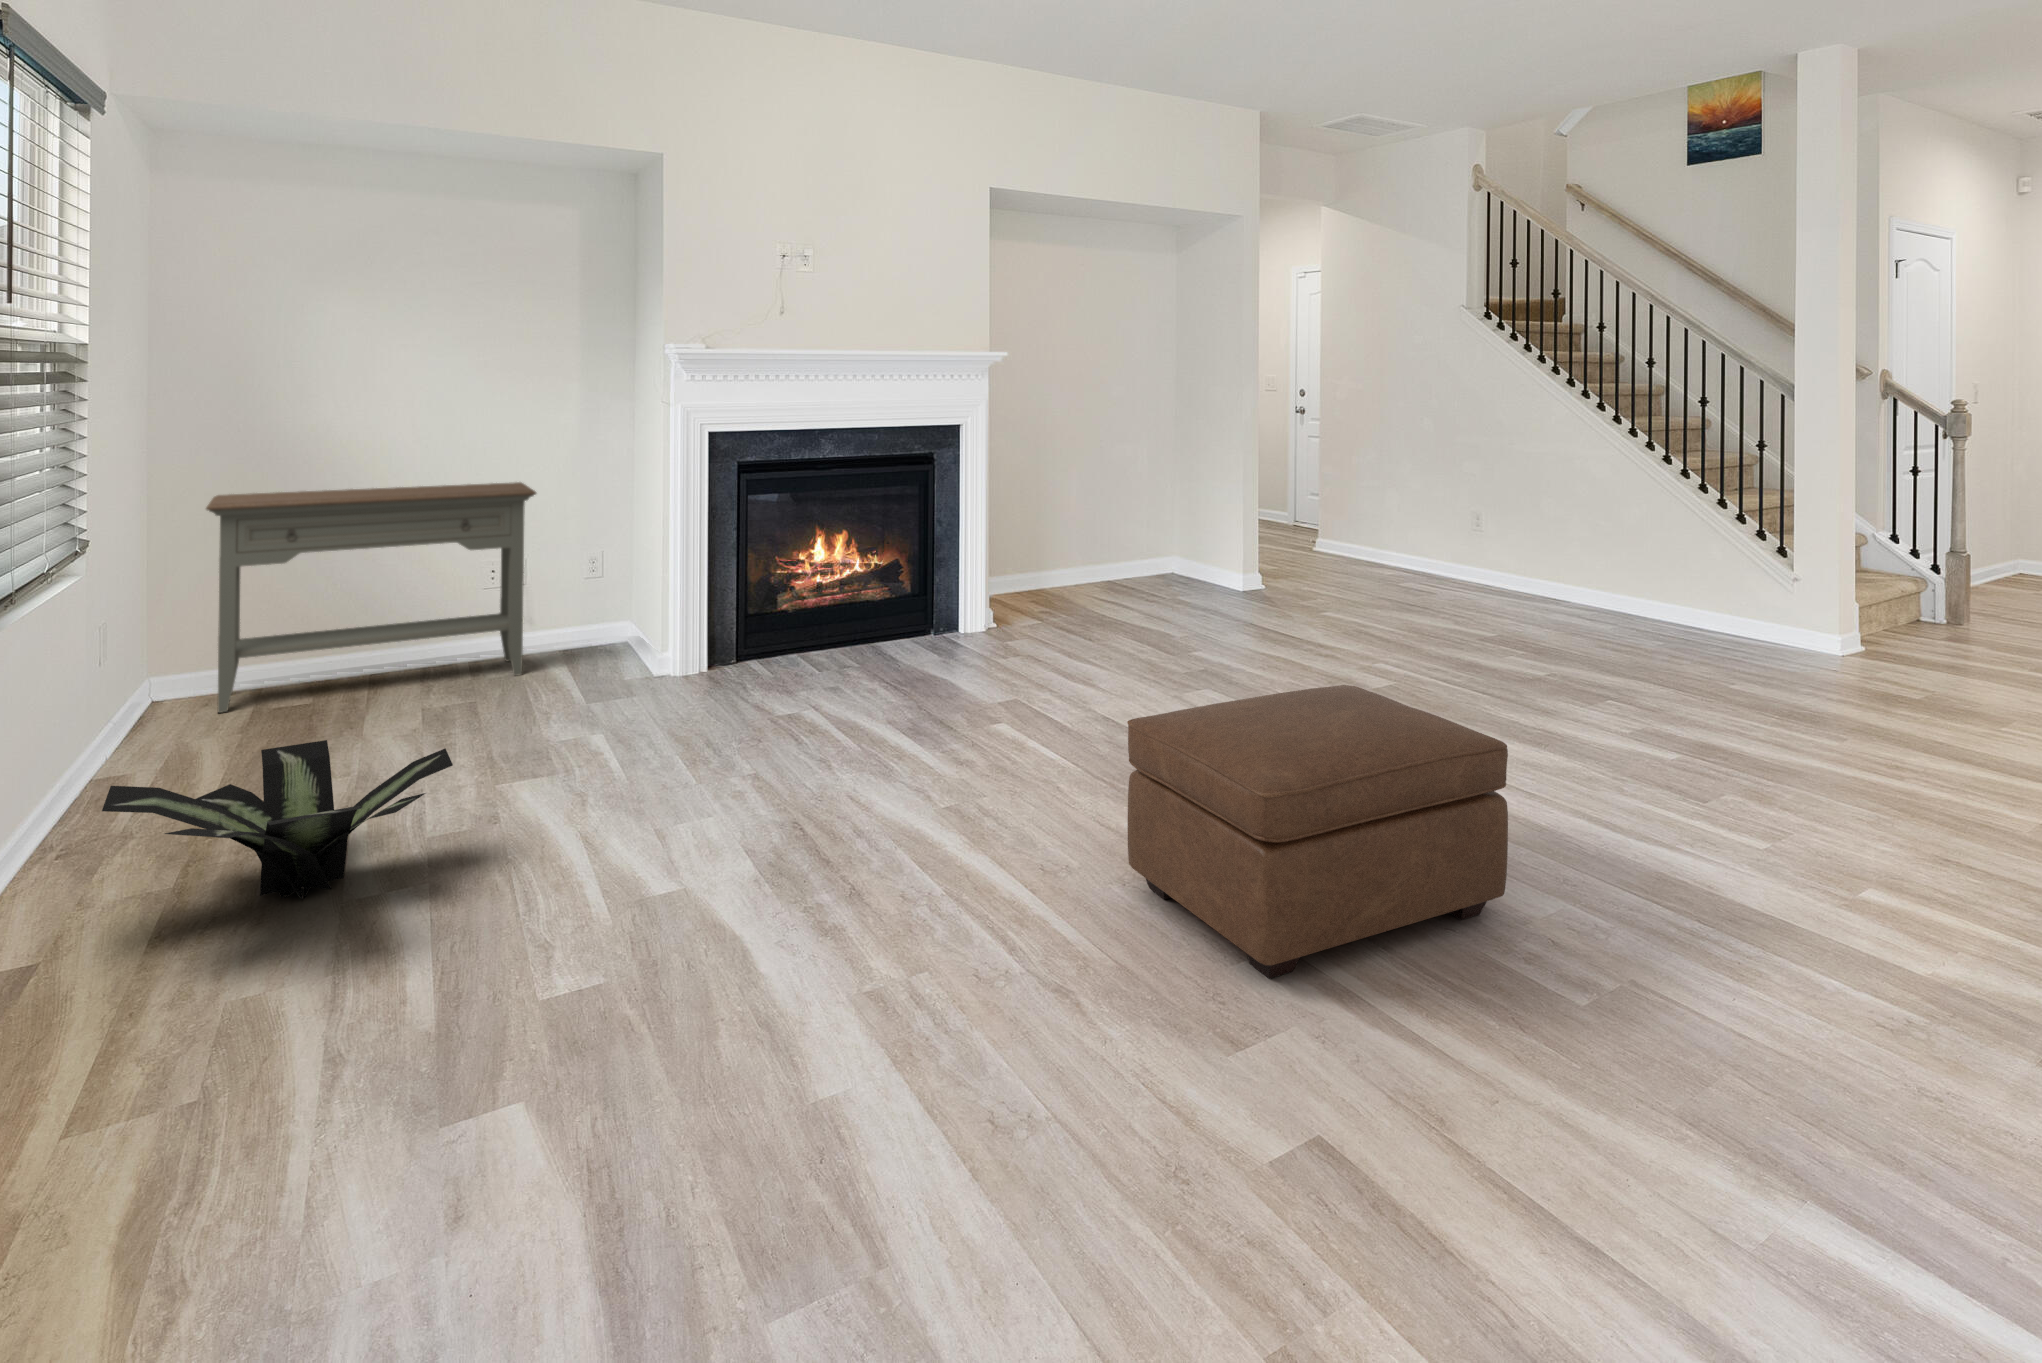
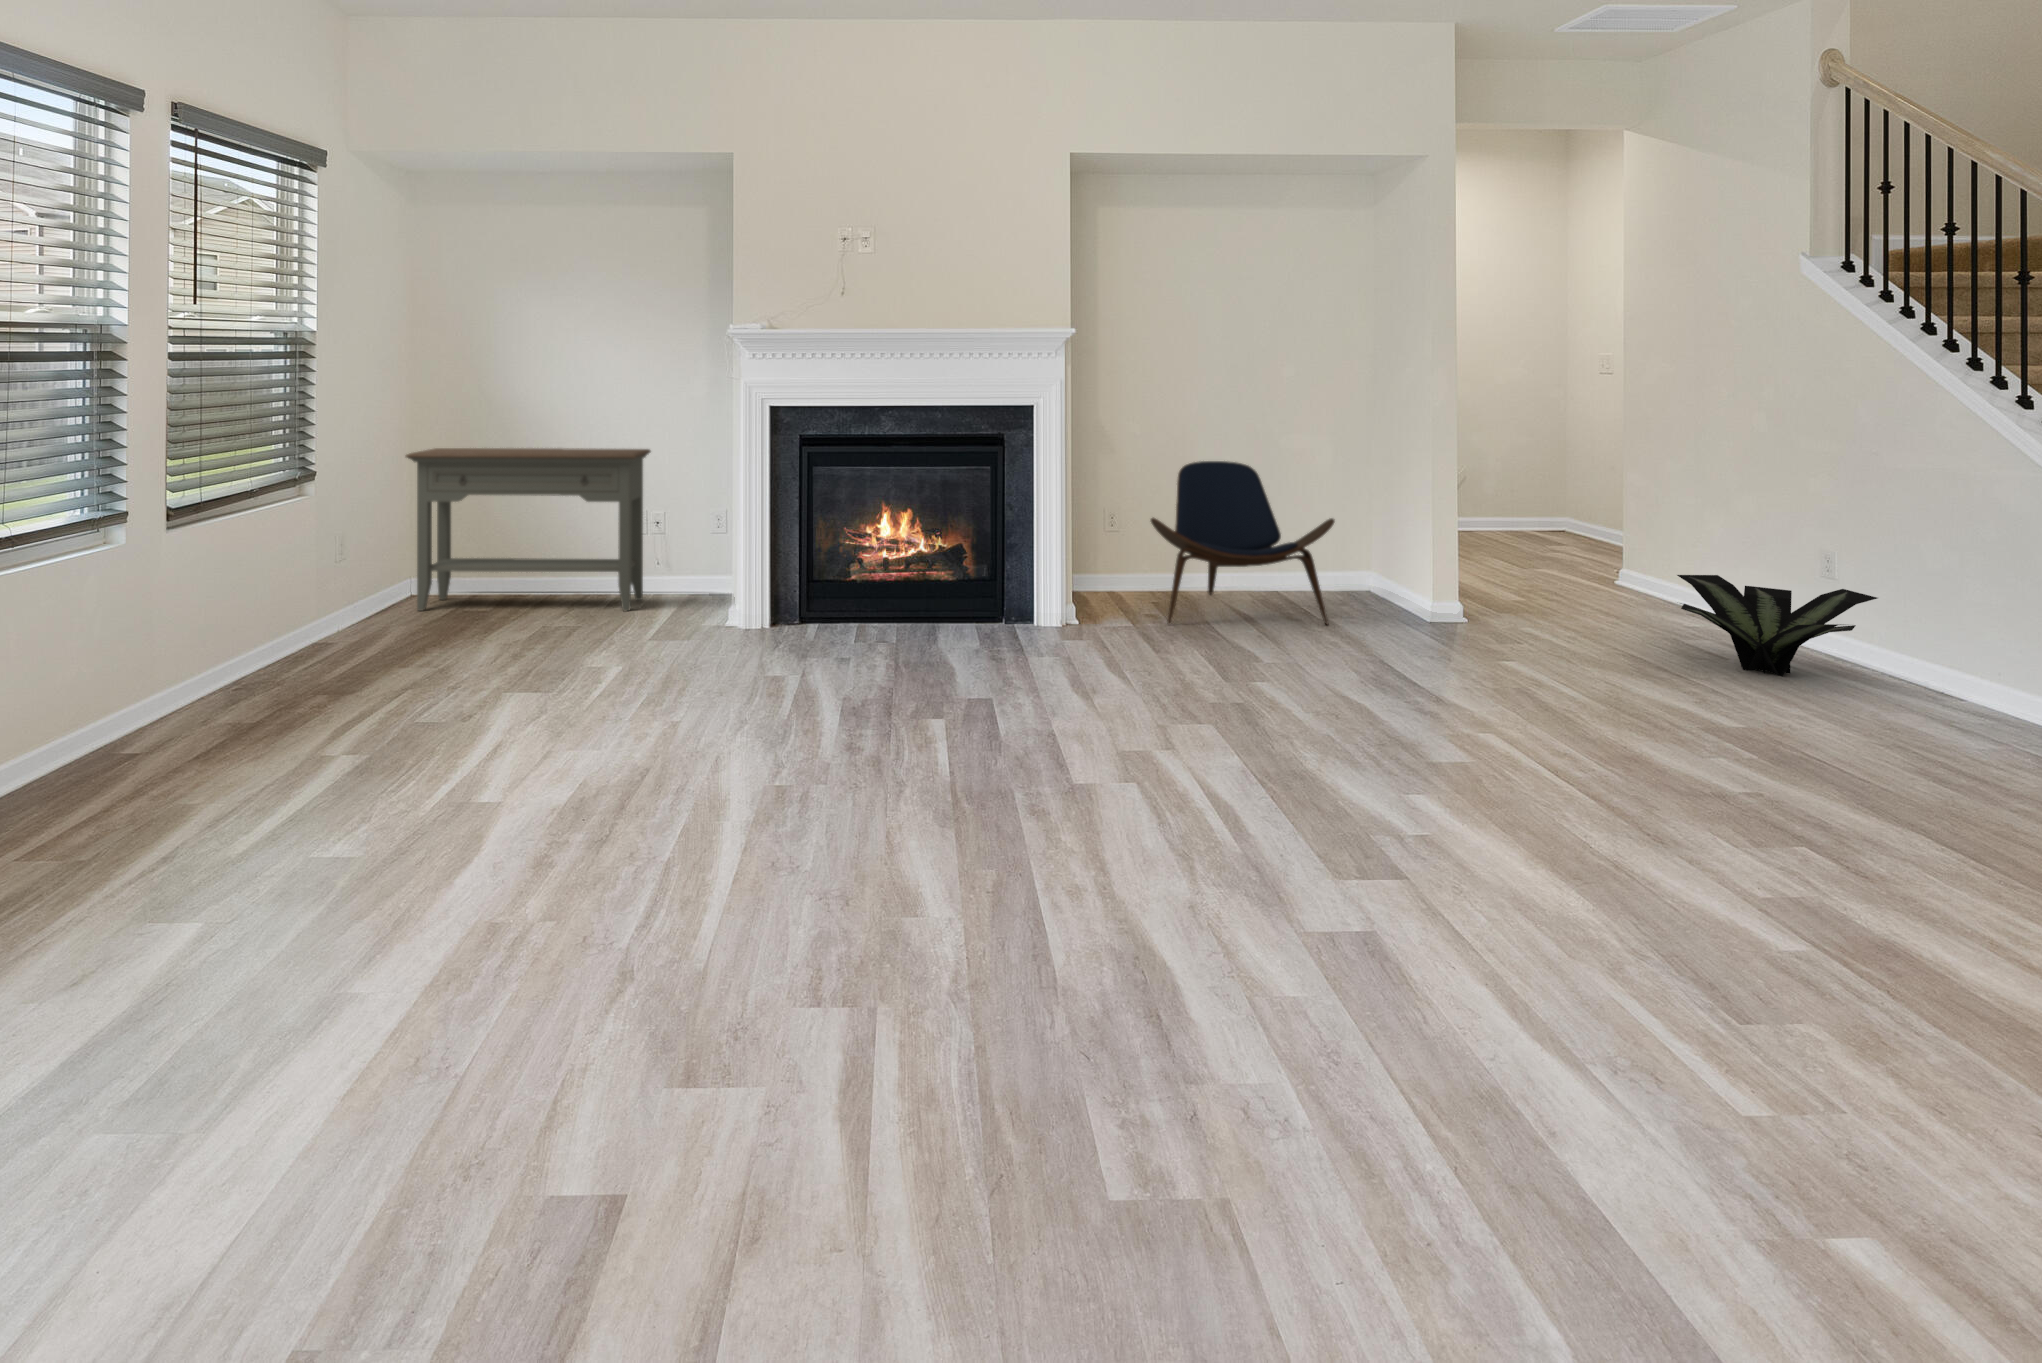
lounge chair: none [1043,468,1185,619] -> present [1151,461,1335,625]
ottoman: present [1127,685,1508,979] -> none [690,691,1073,992]
potted plant: present [102,740,453,900] -> present [1677,575,1877,677]

